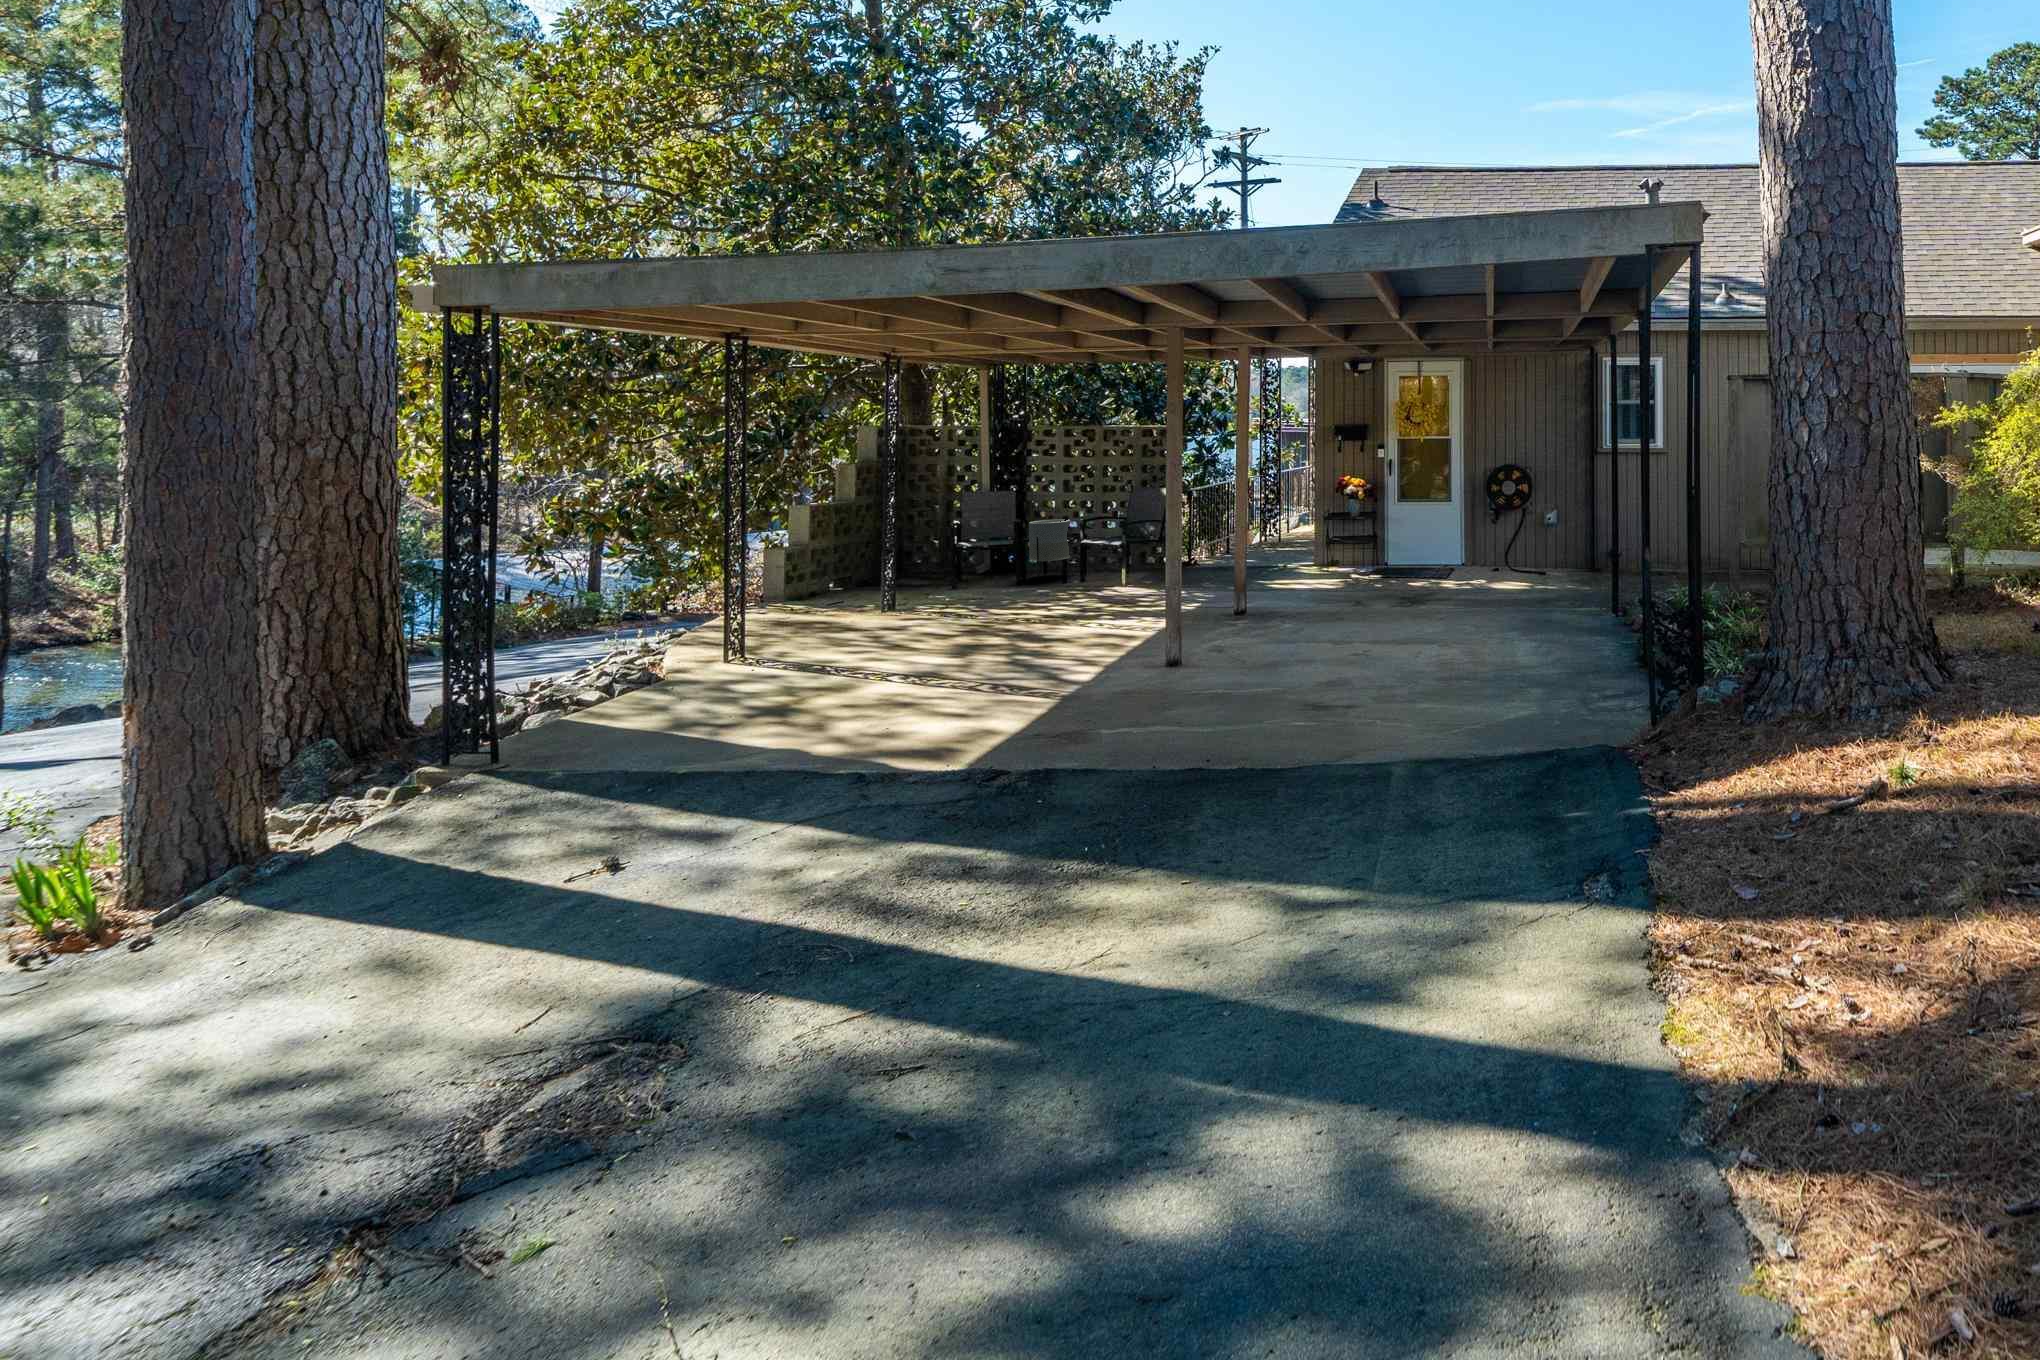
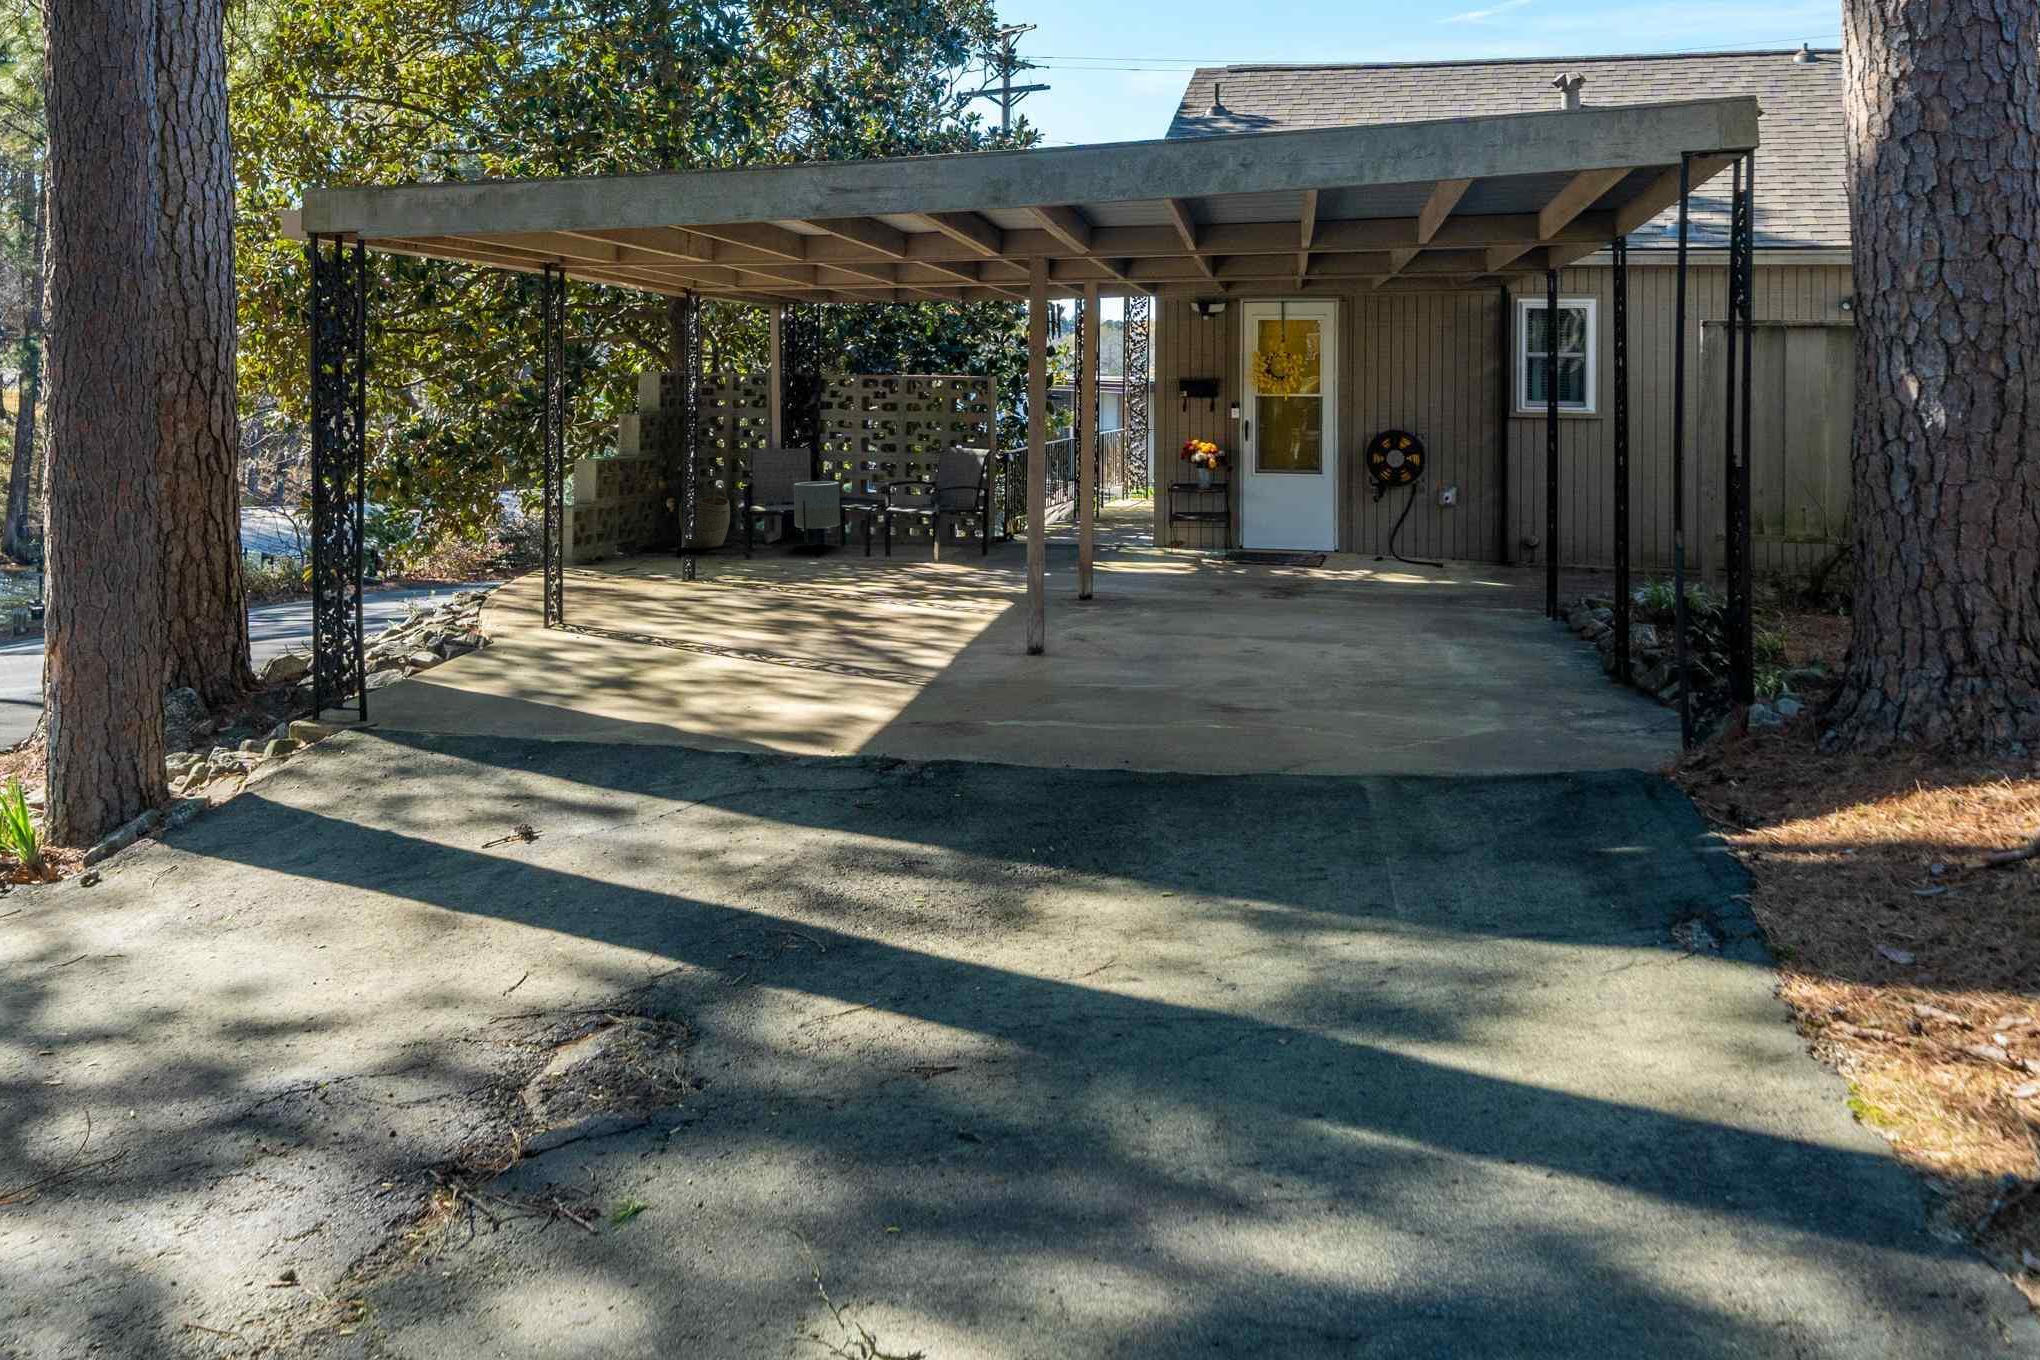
woven basket: none [921,524,971,583] -> present [679,483,730,549]

